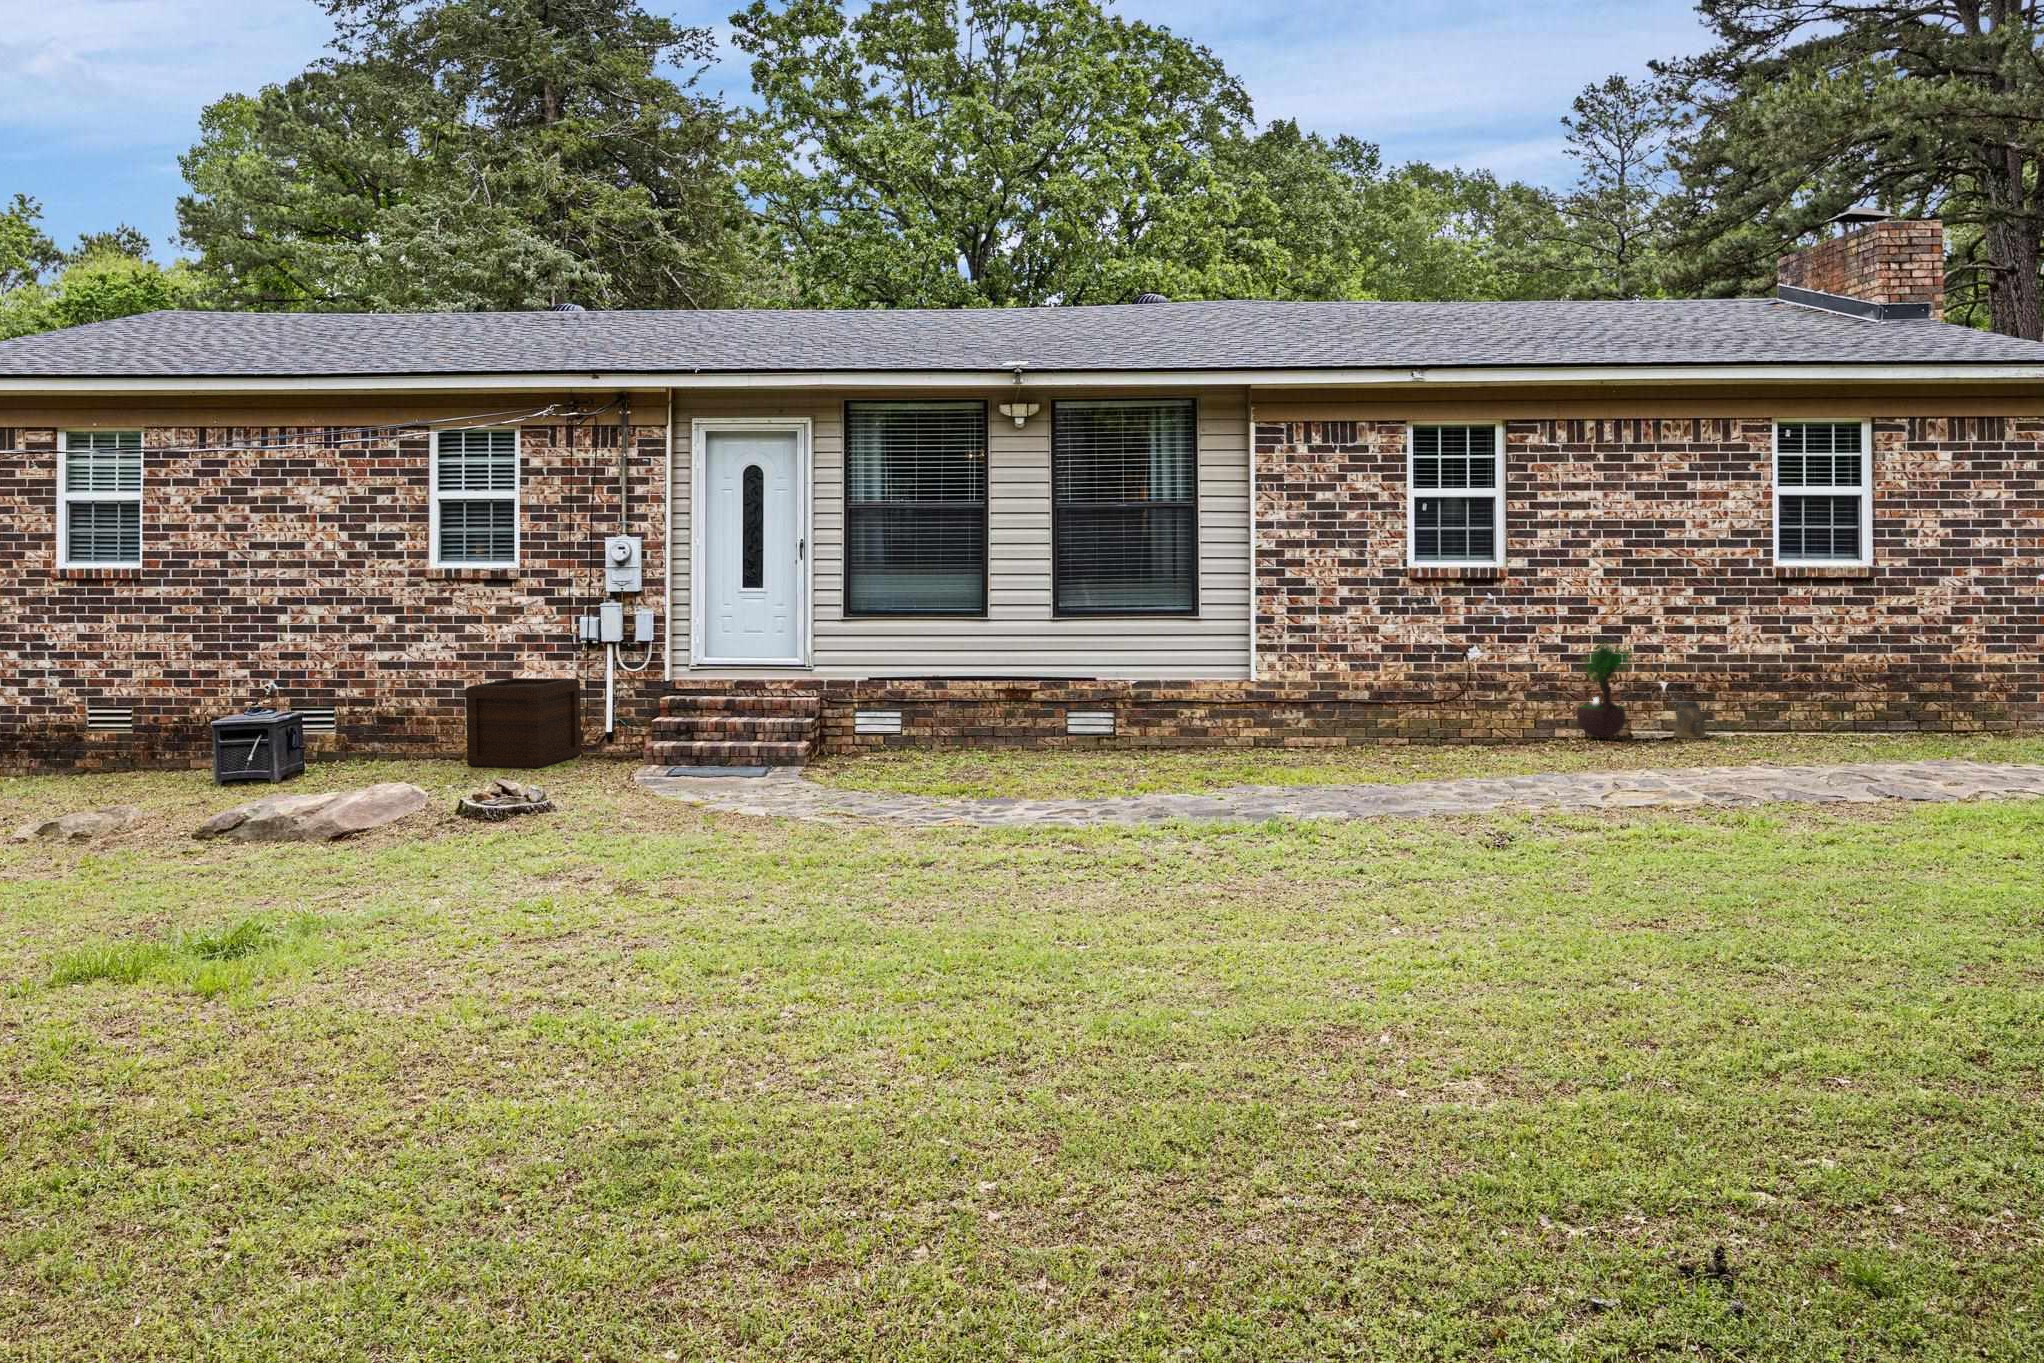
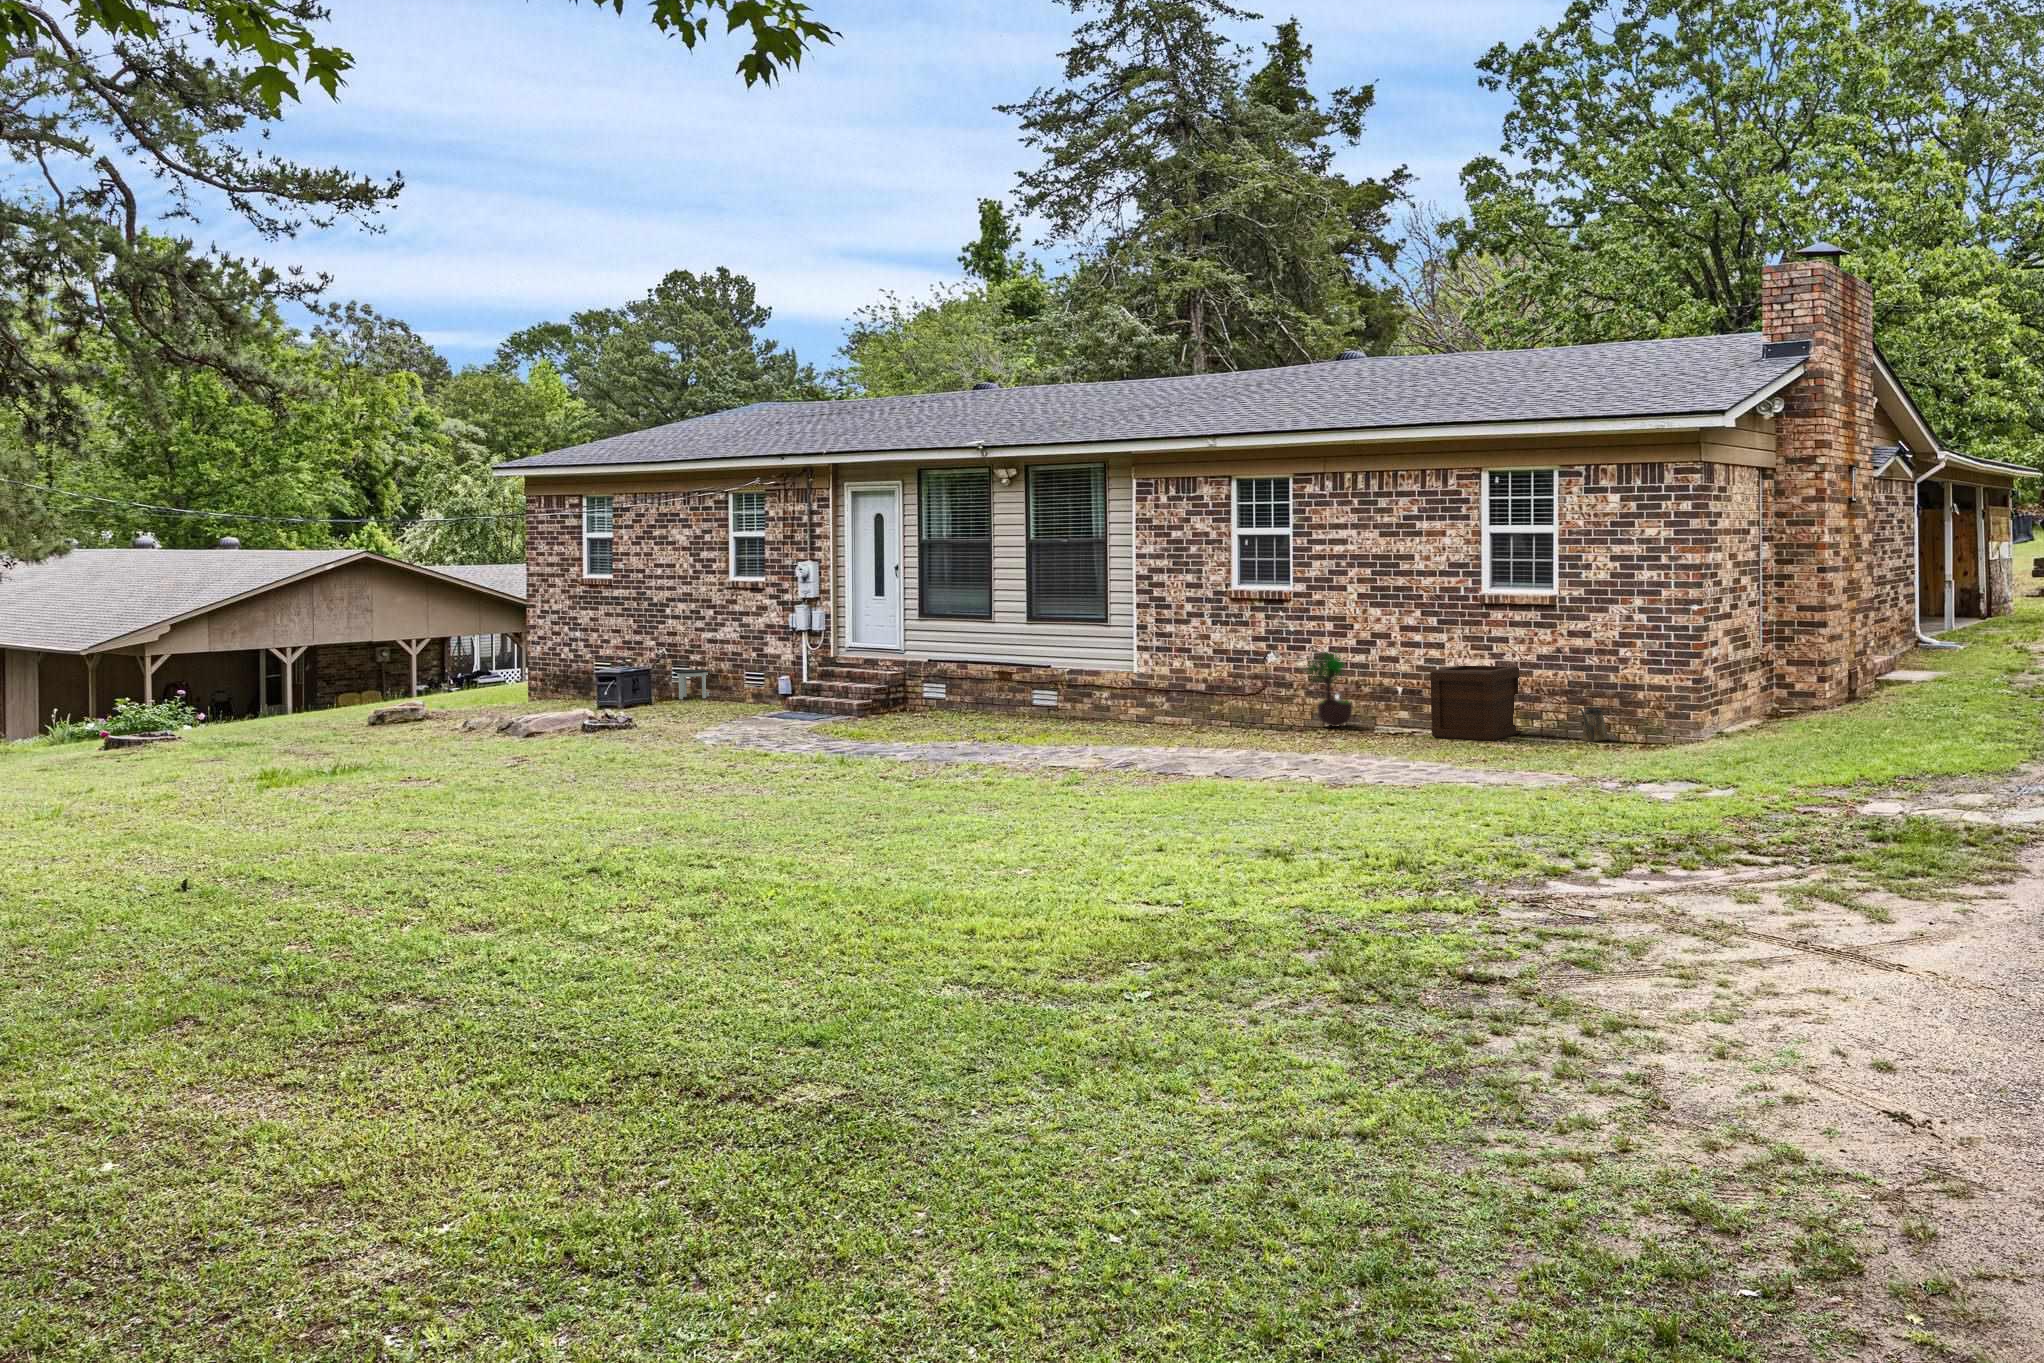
wooden crate: present [466,678,581,769] -> present [1430,666,1523,741]
watering can: present [1674,701,1711,739] -> present [1580,708,1609,741]
round table: none [347,715,411,768] -> present [675,669,712,699]

